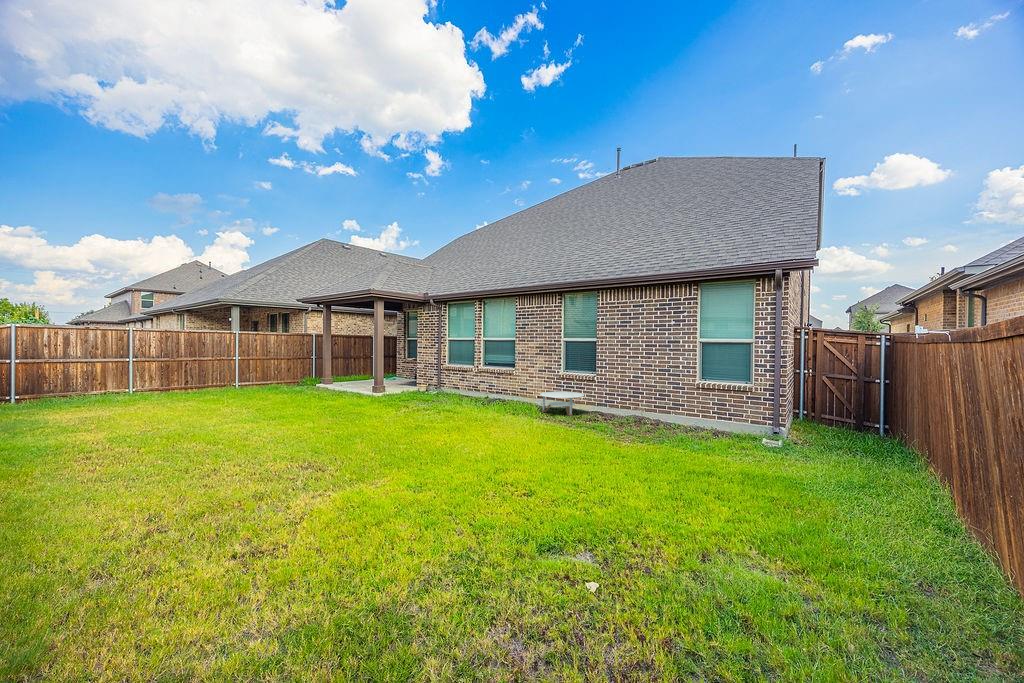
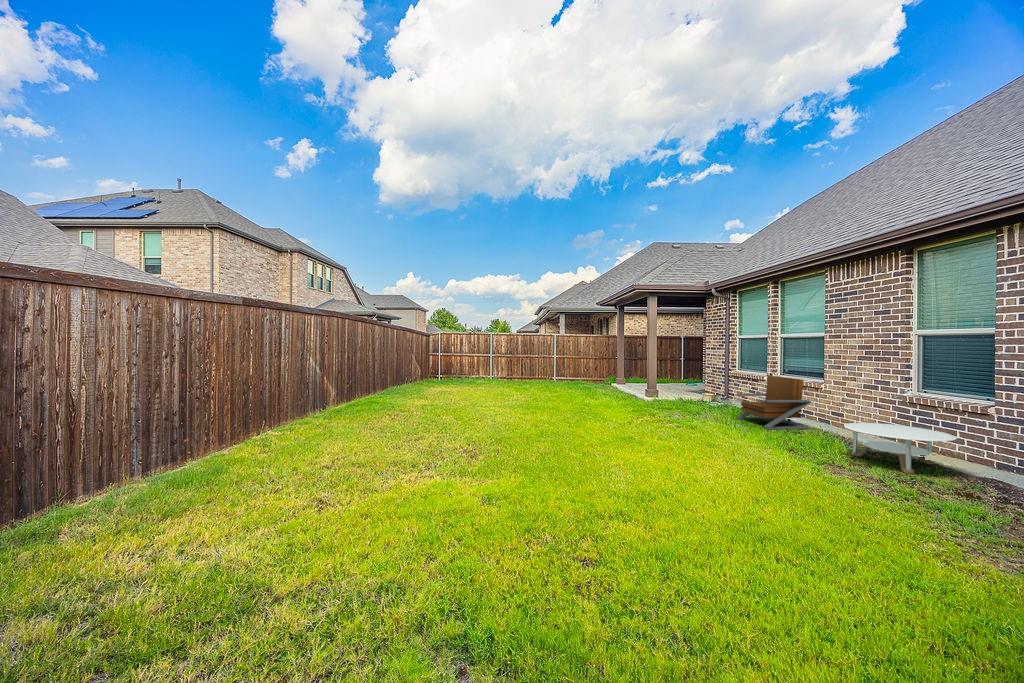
lounge chair: none [462,368,509,405] -> present [736,376,811,429]

